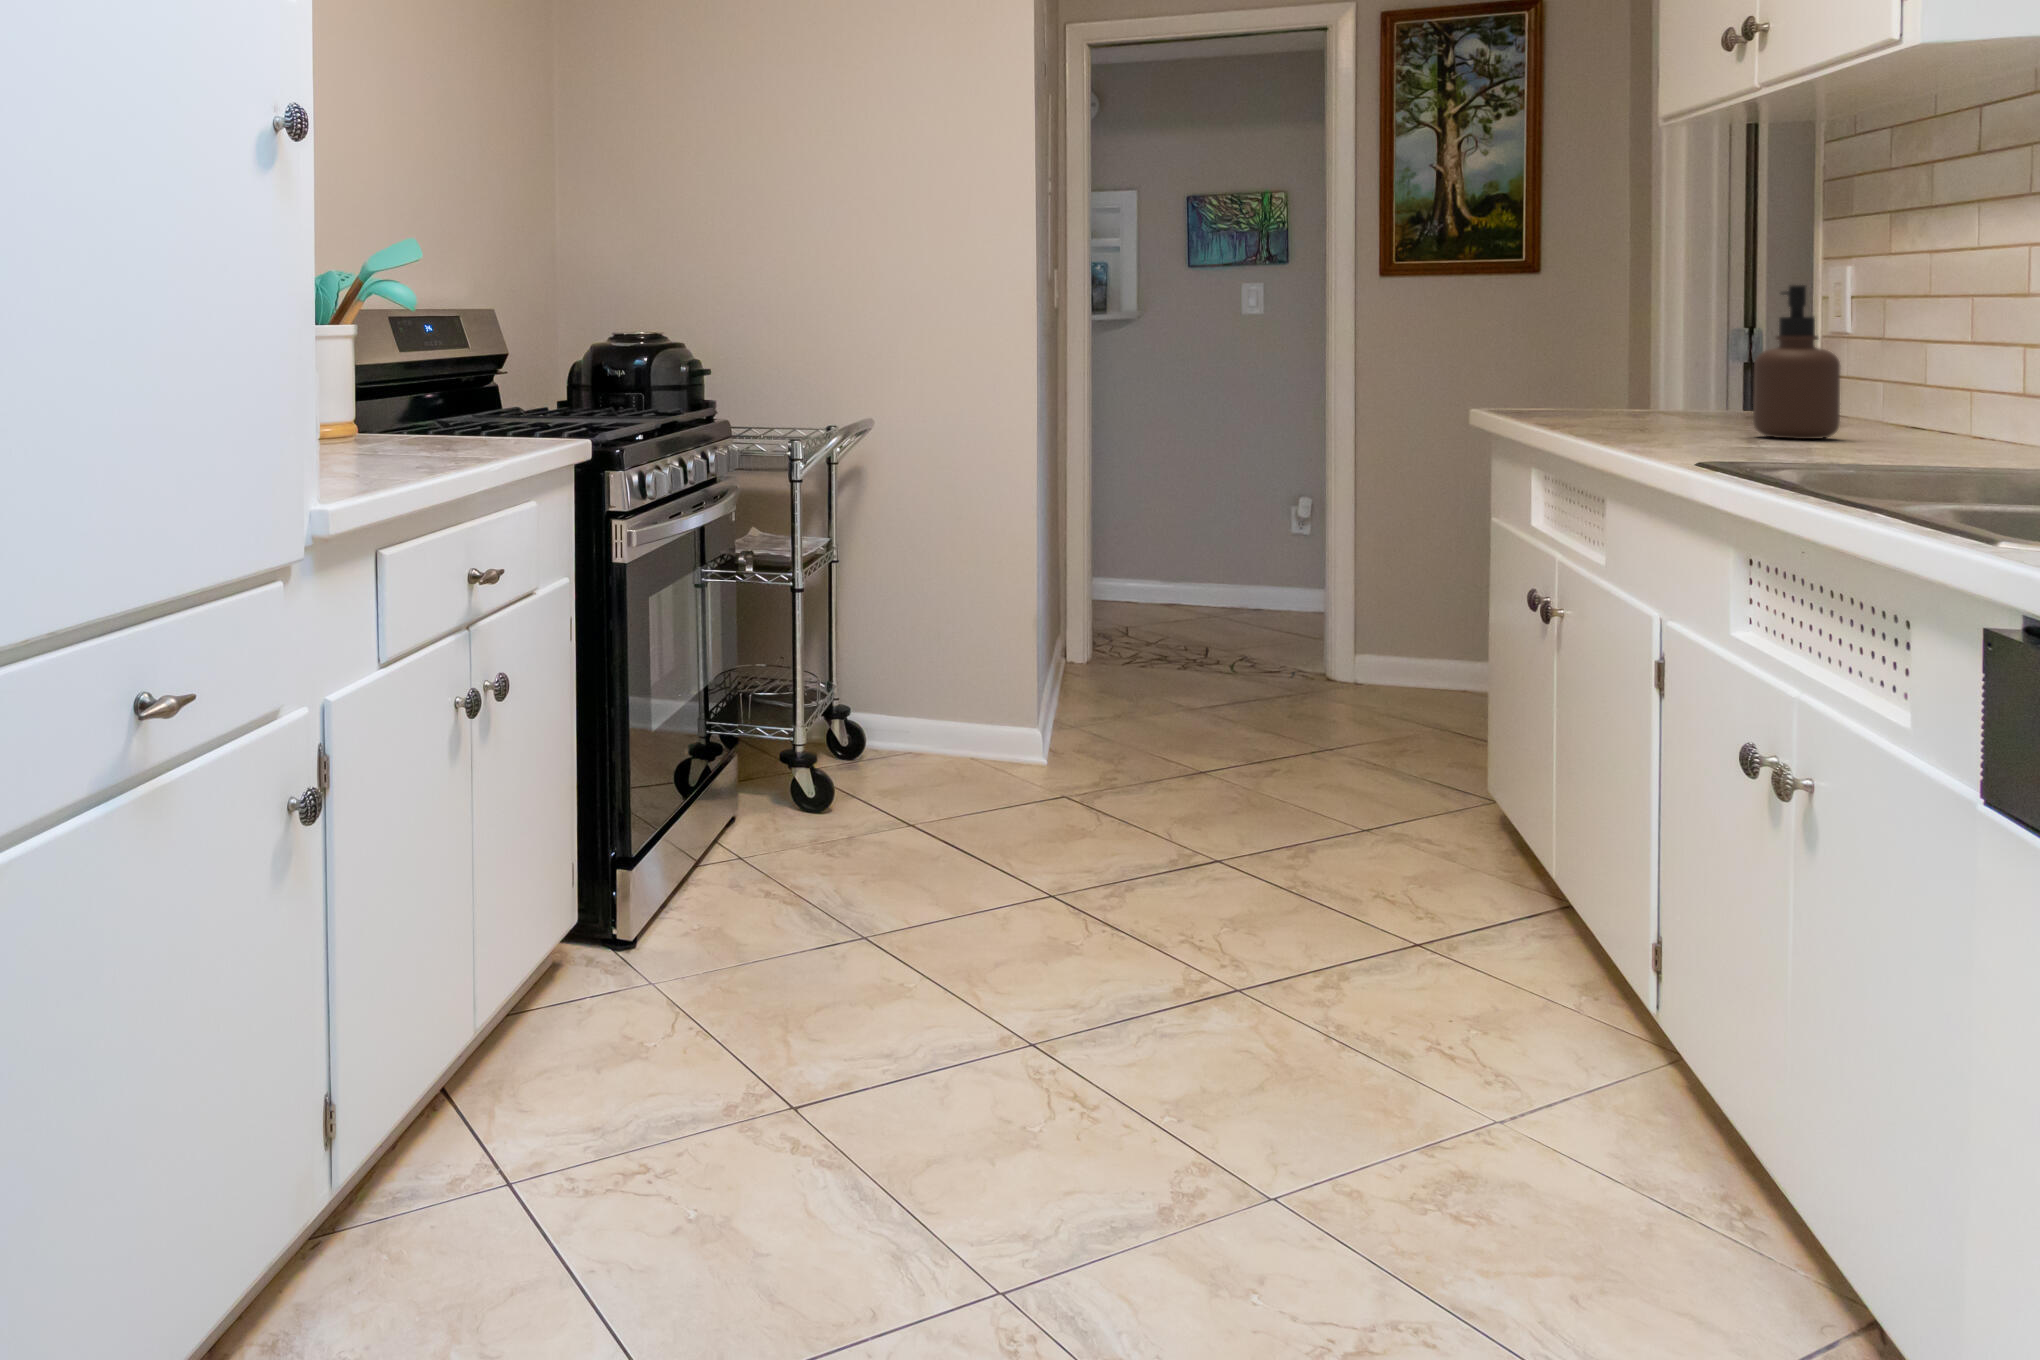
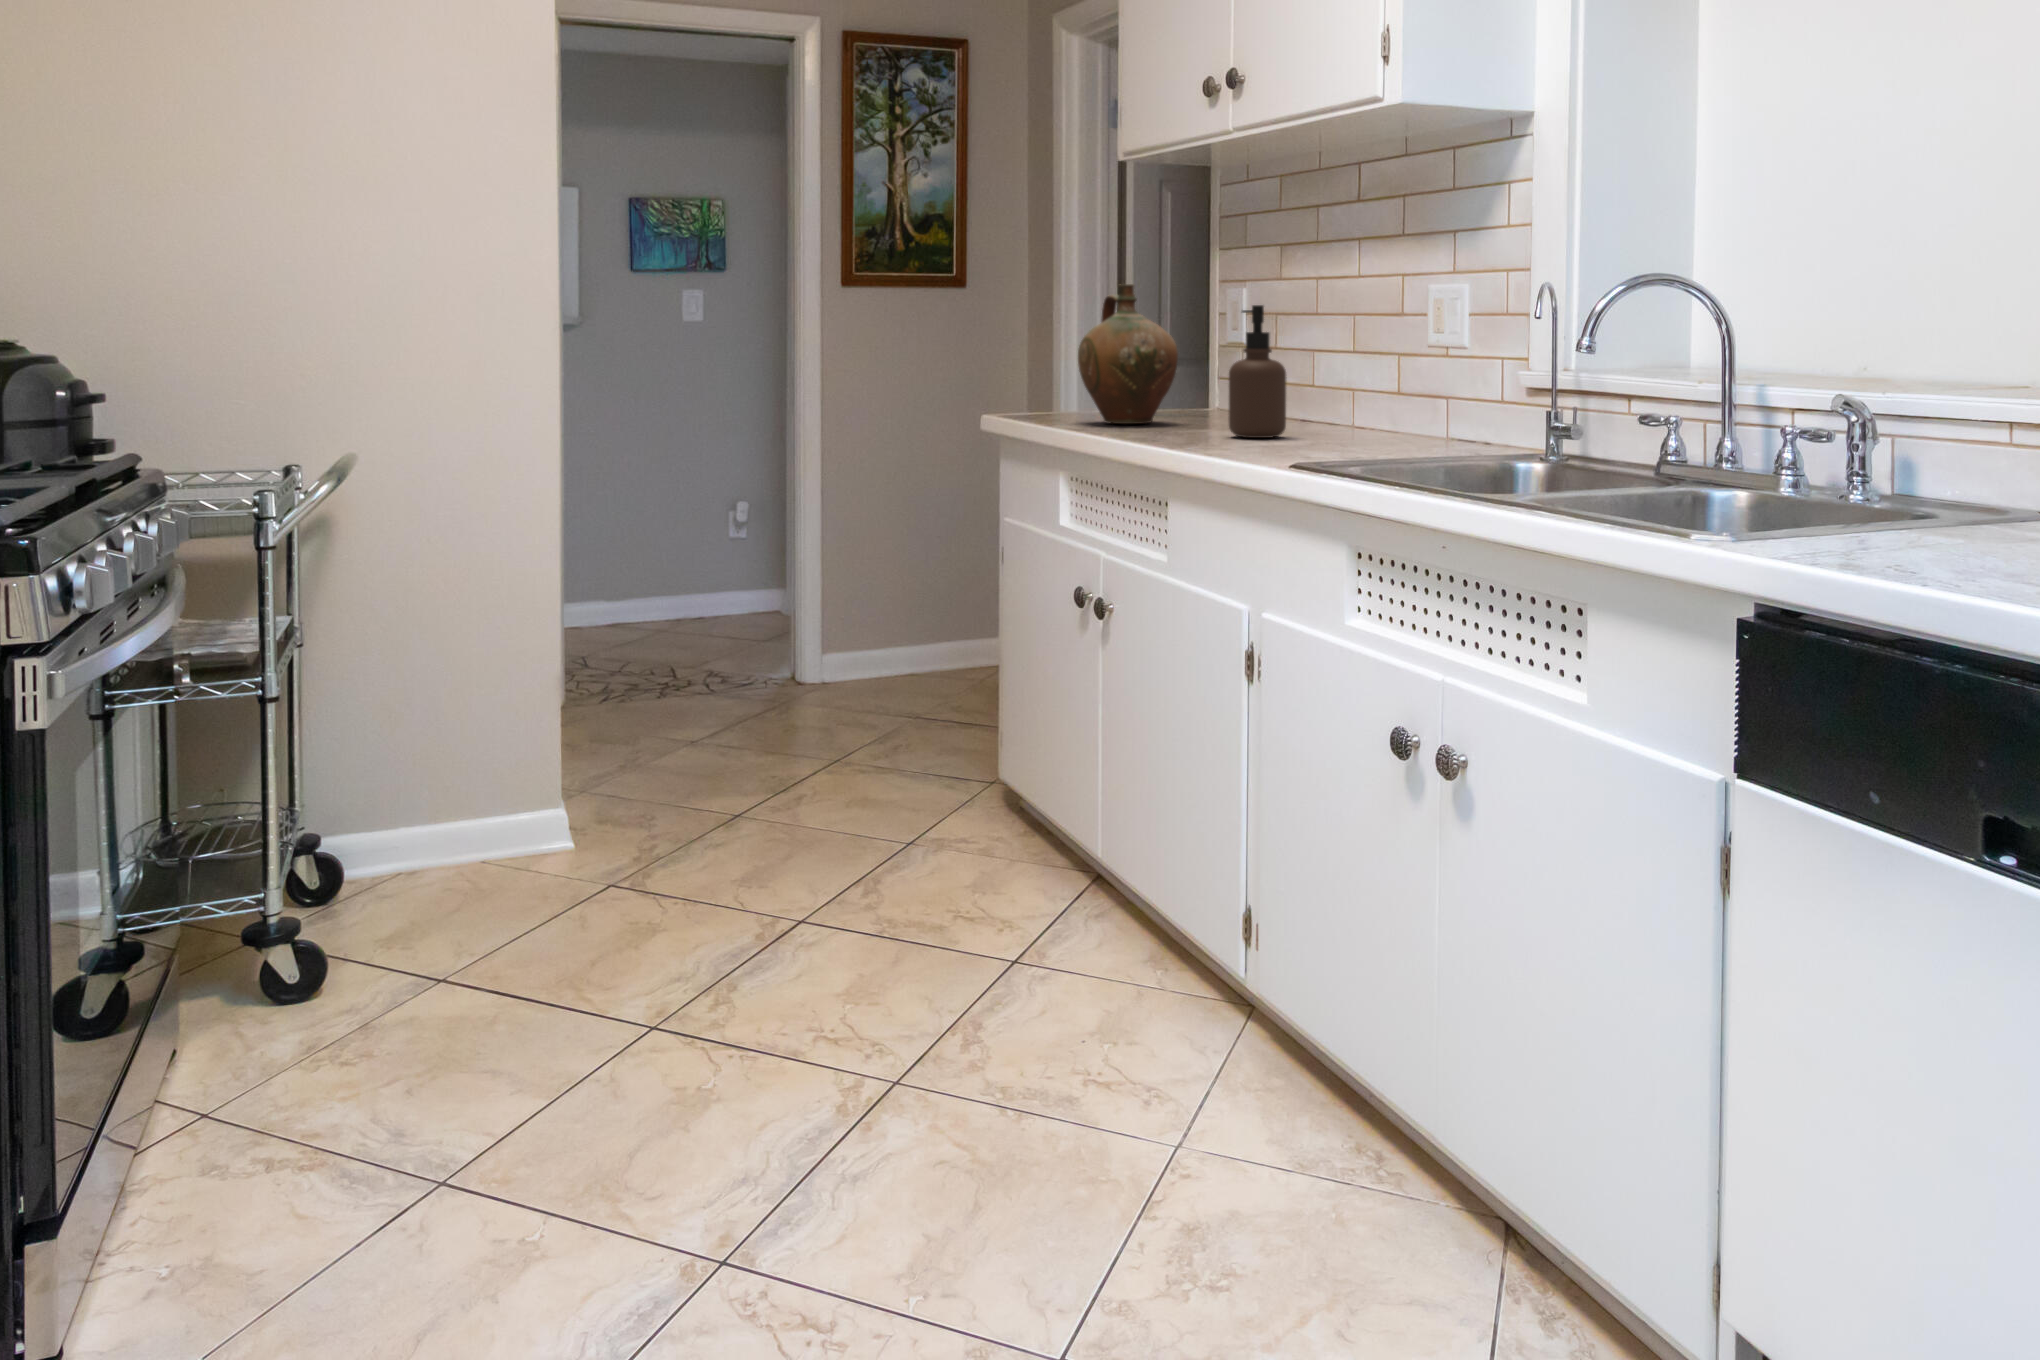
ceramic jug: none [1593,265,1727,421] -> present [1078,284,1178,424]

